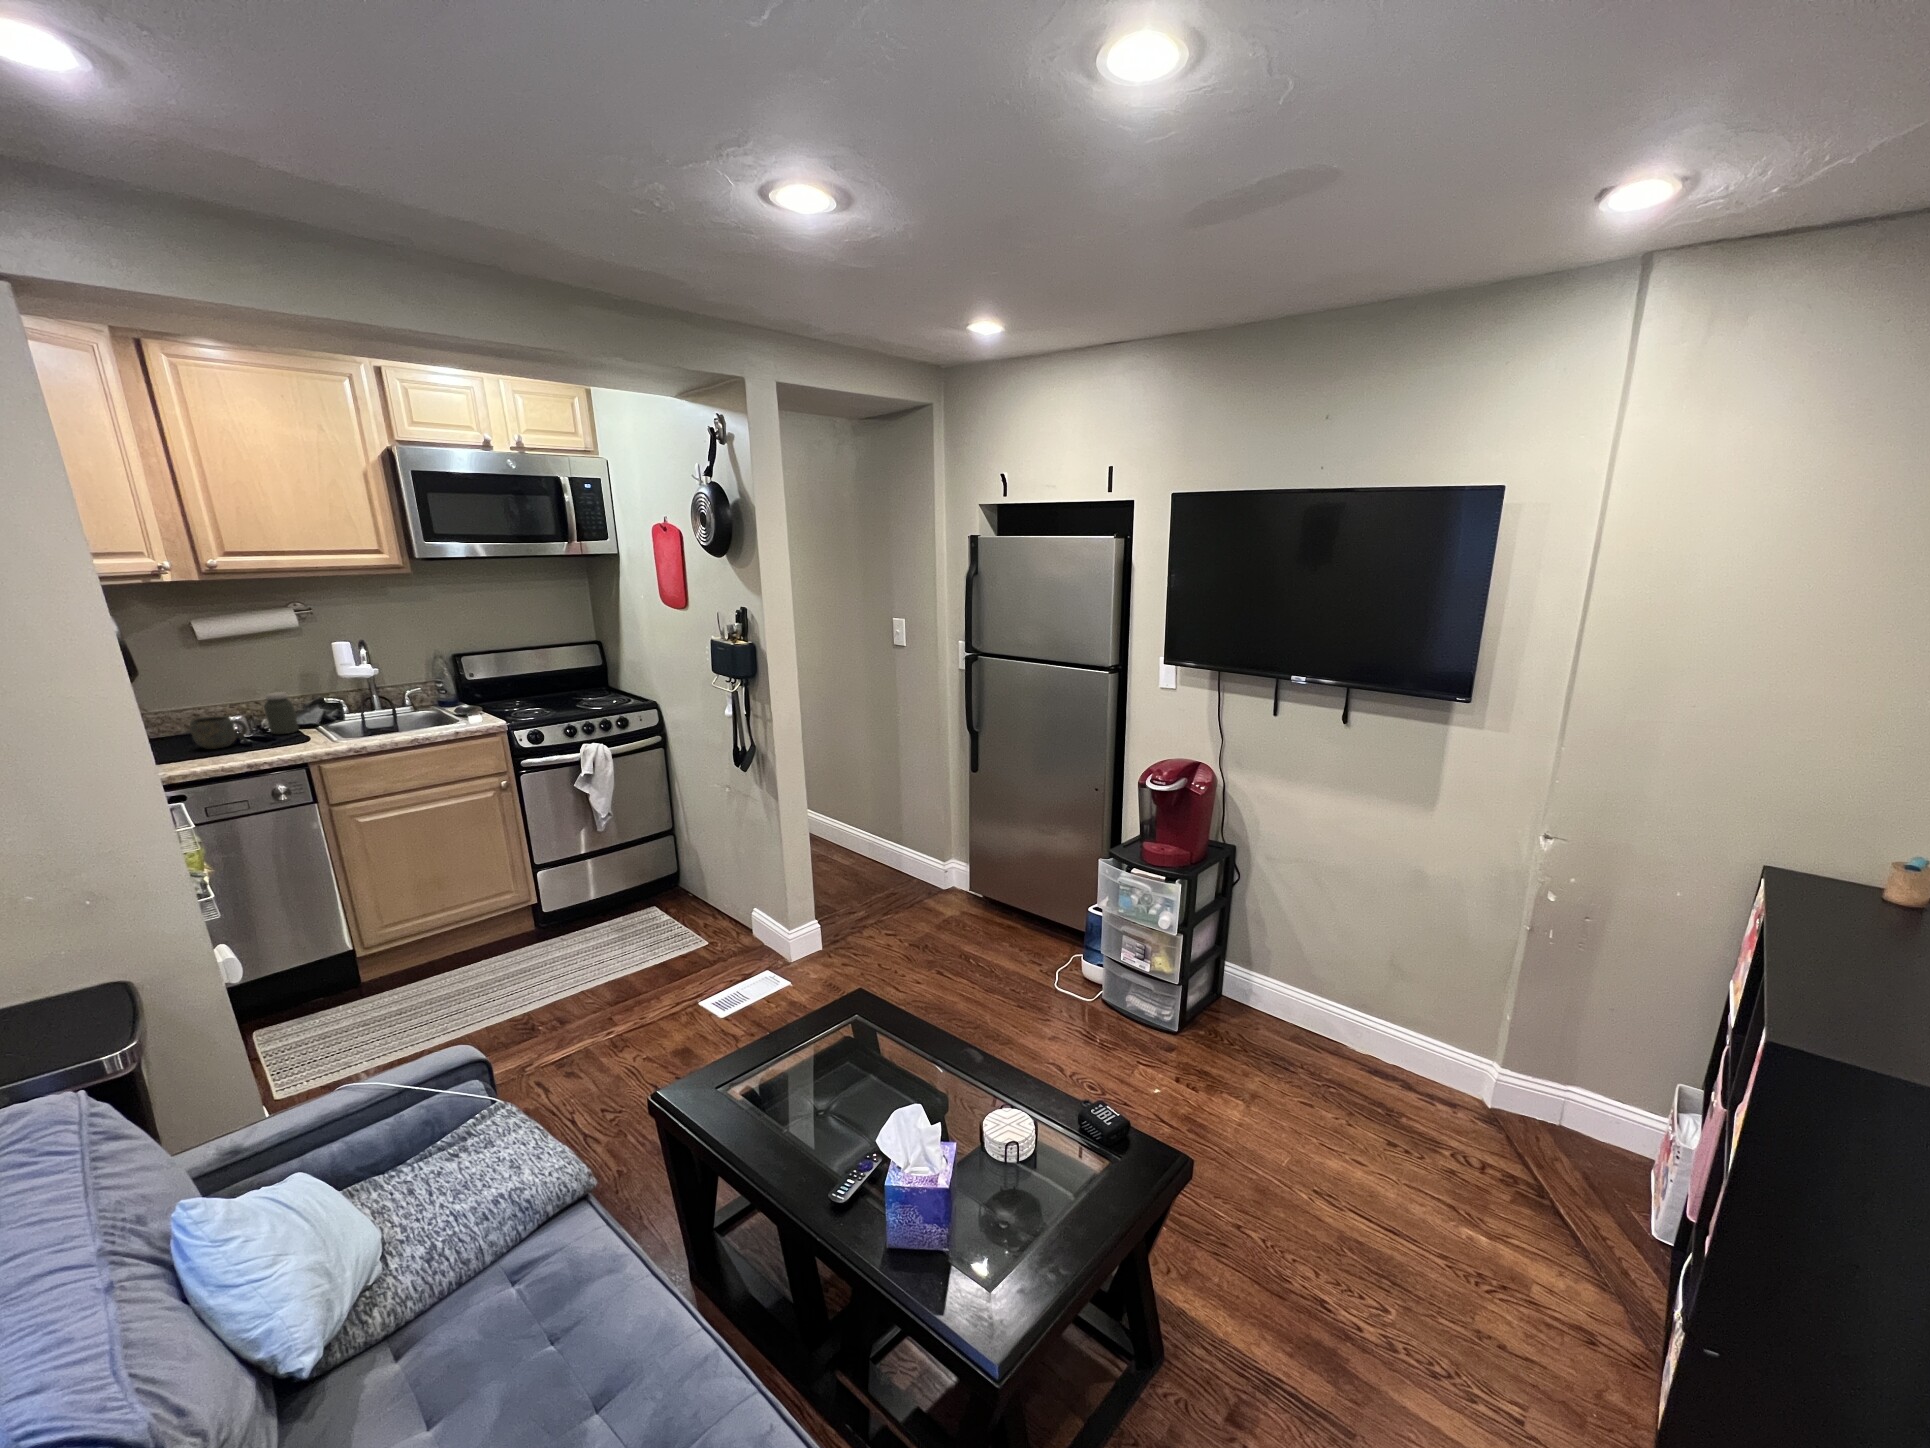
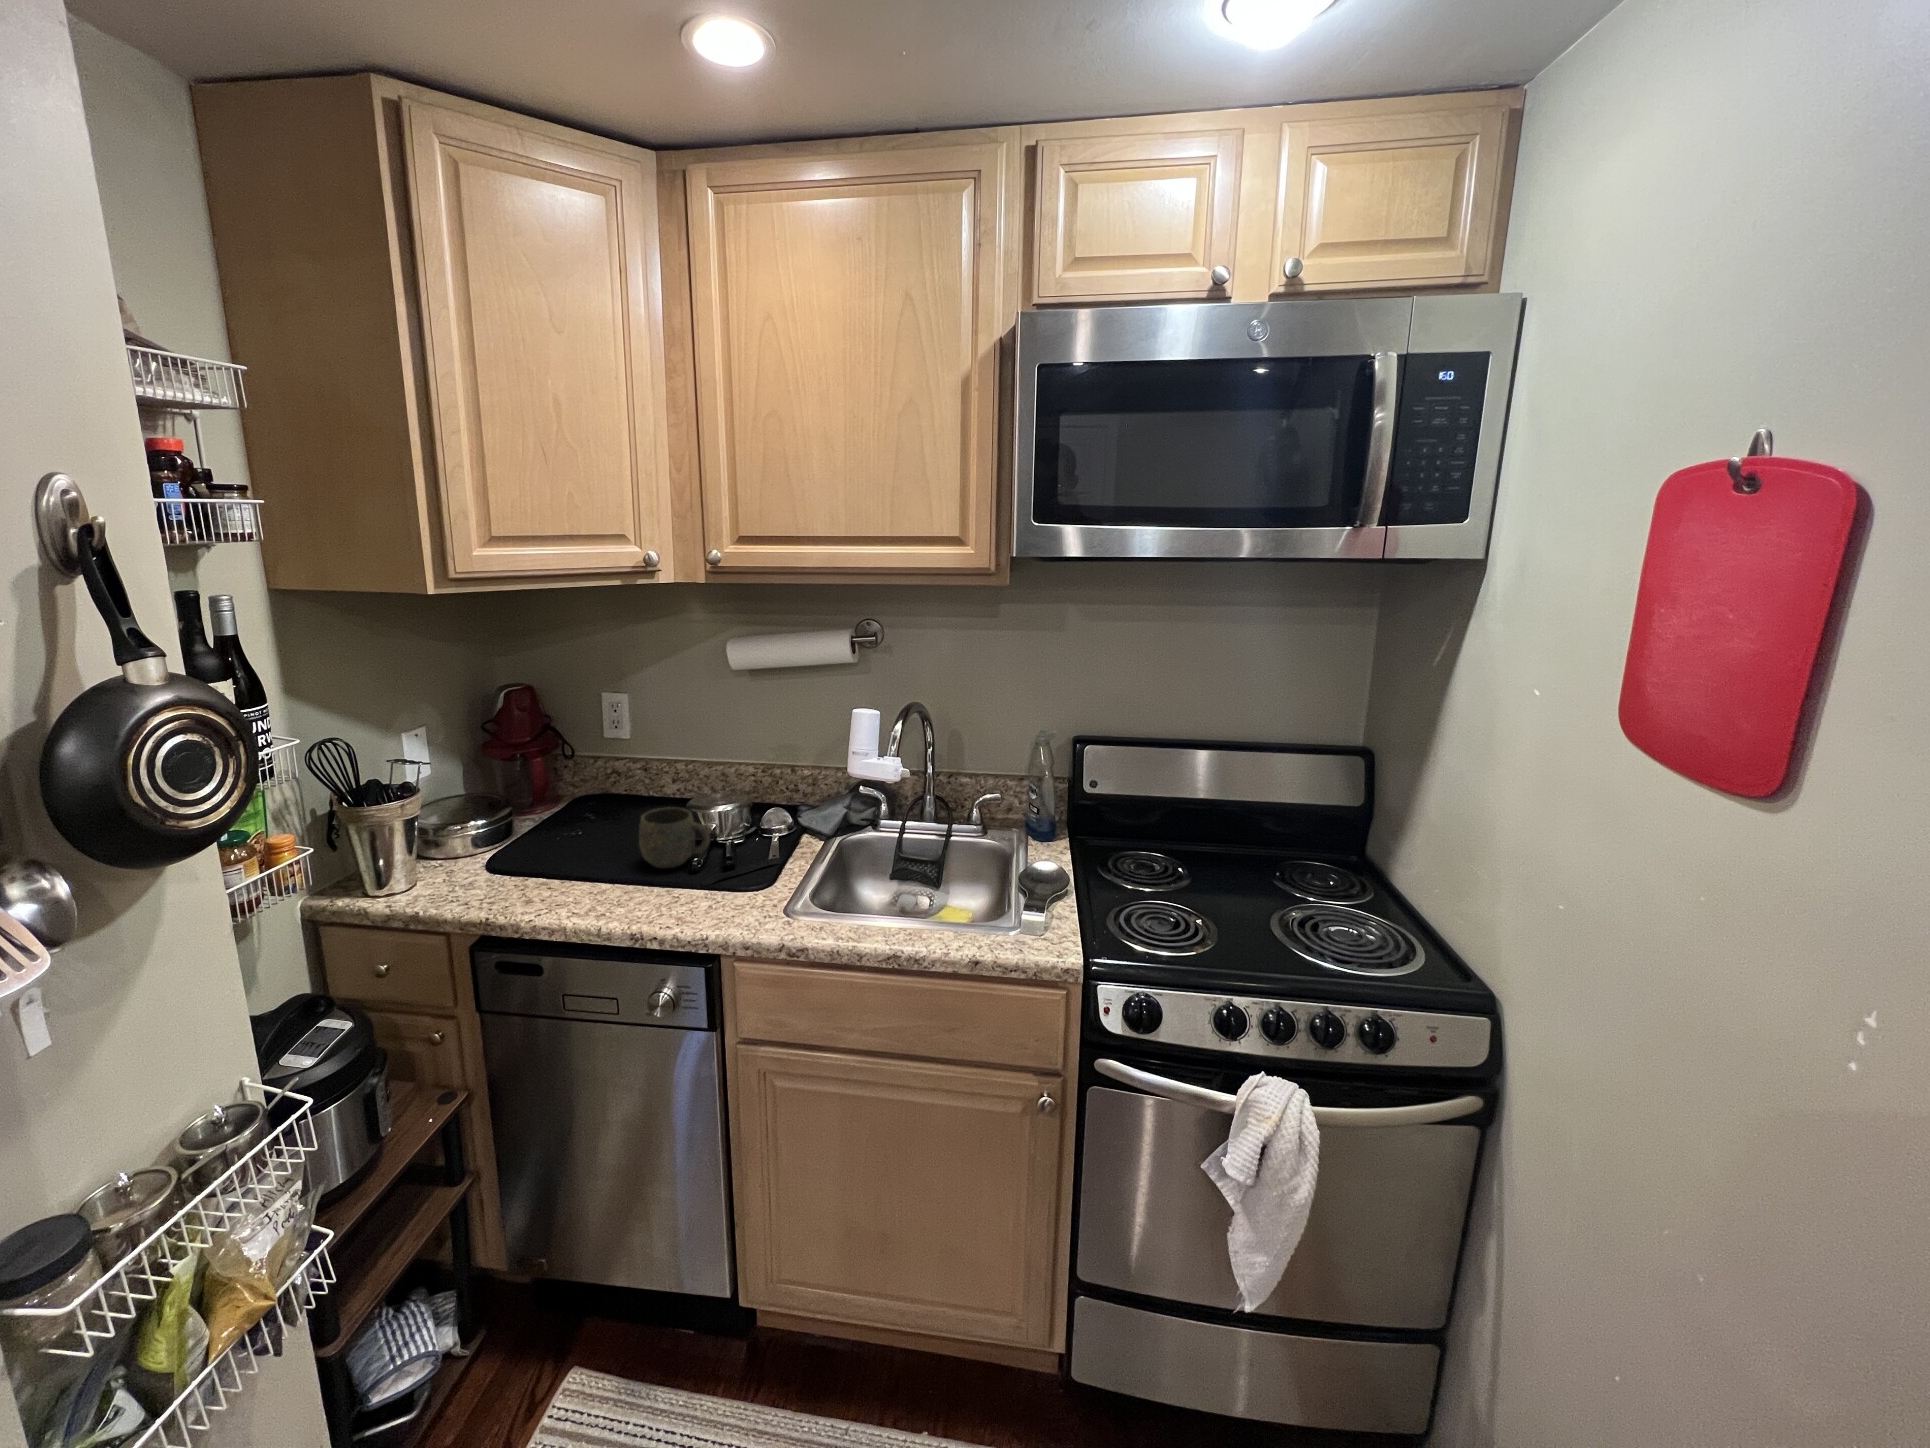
jar: present [264,692,299,734] -> none [754,777,793,854]

